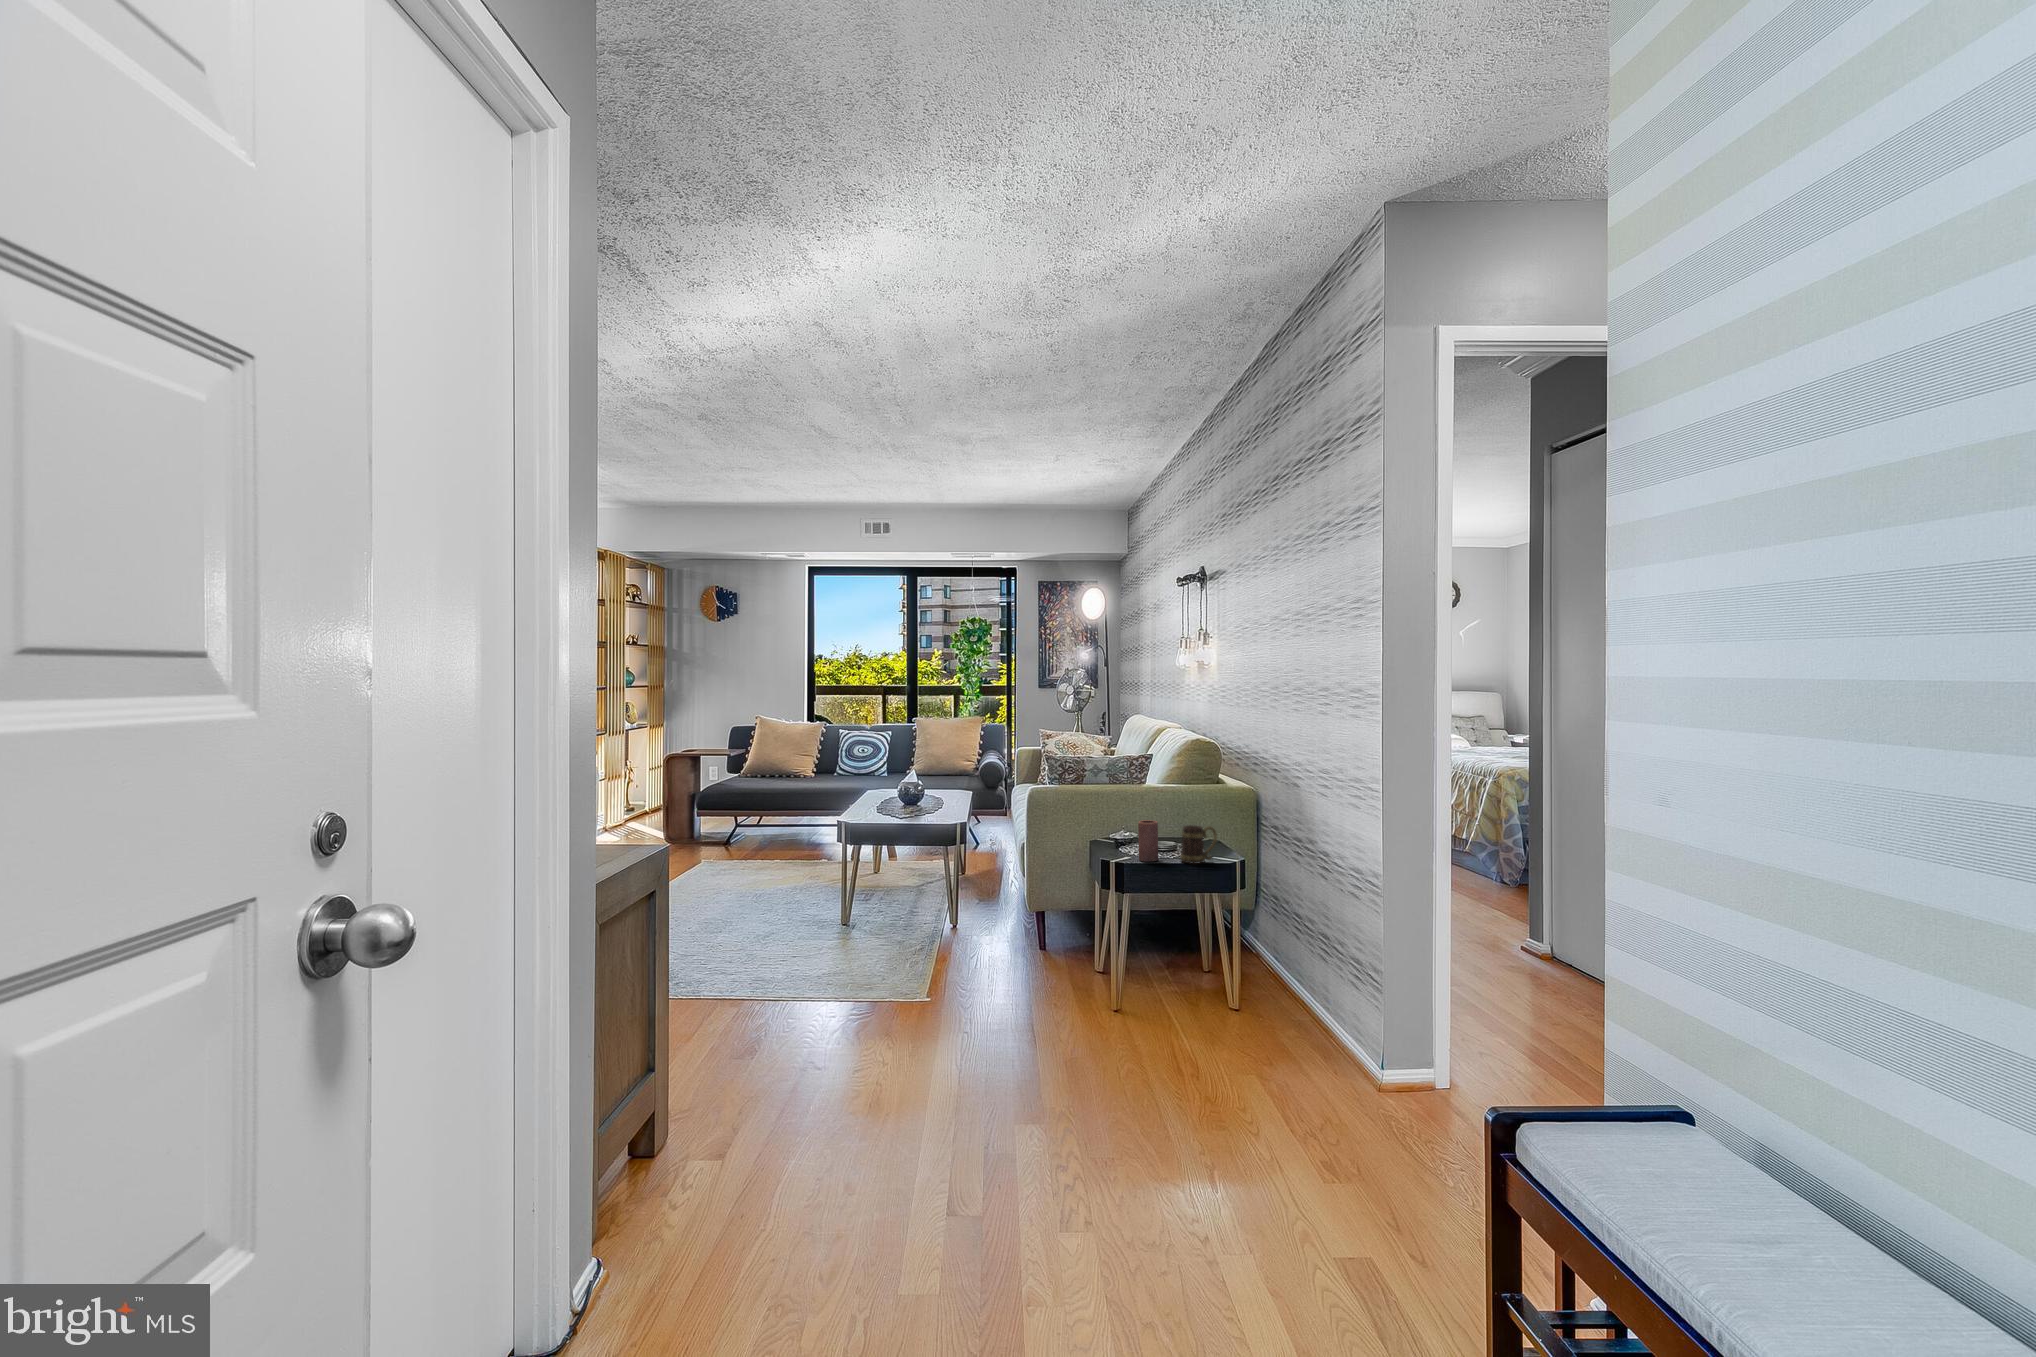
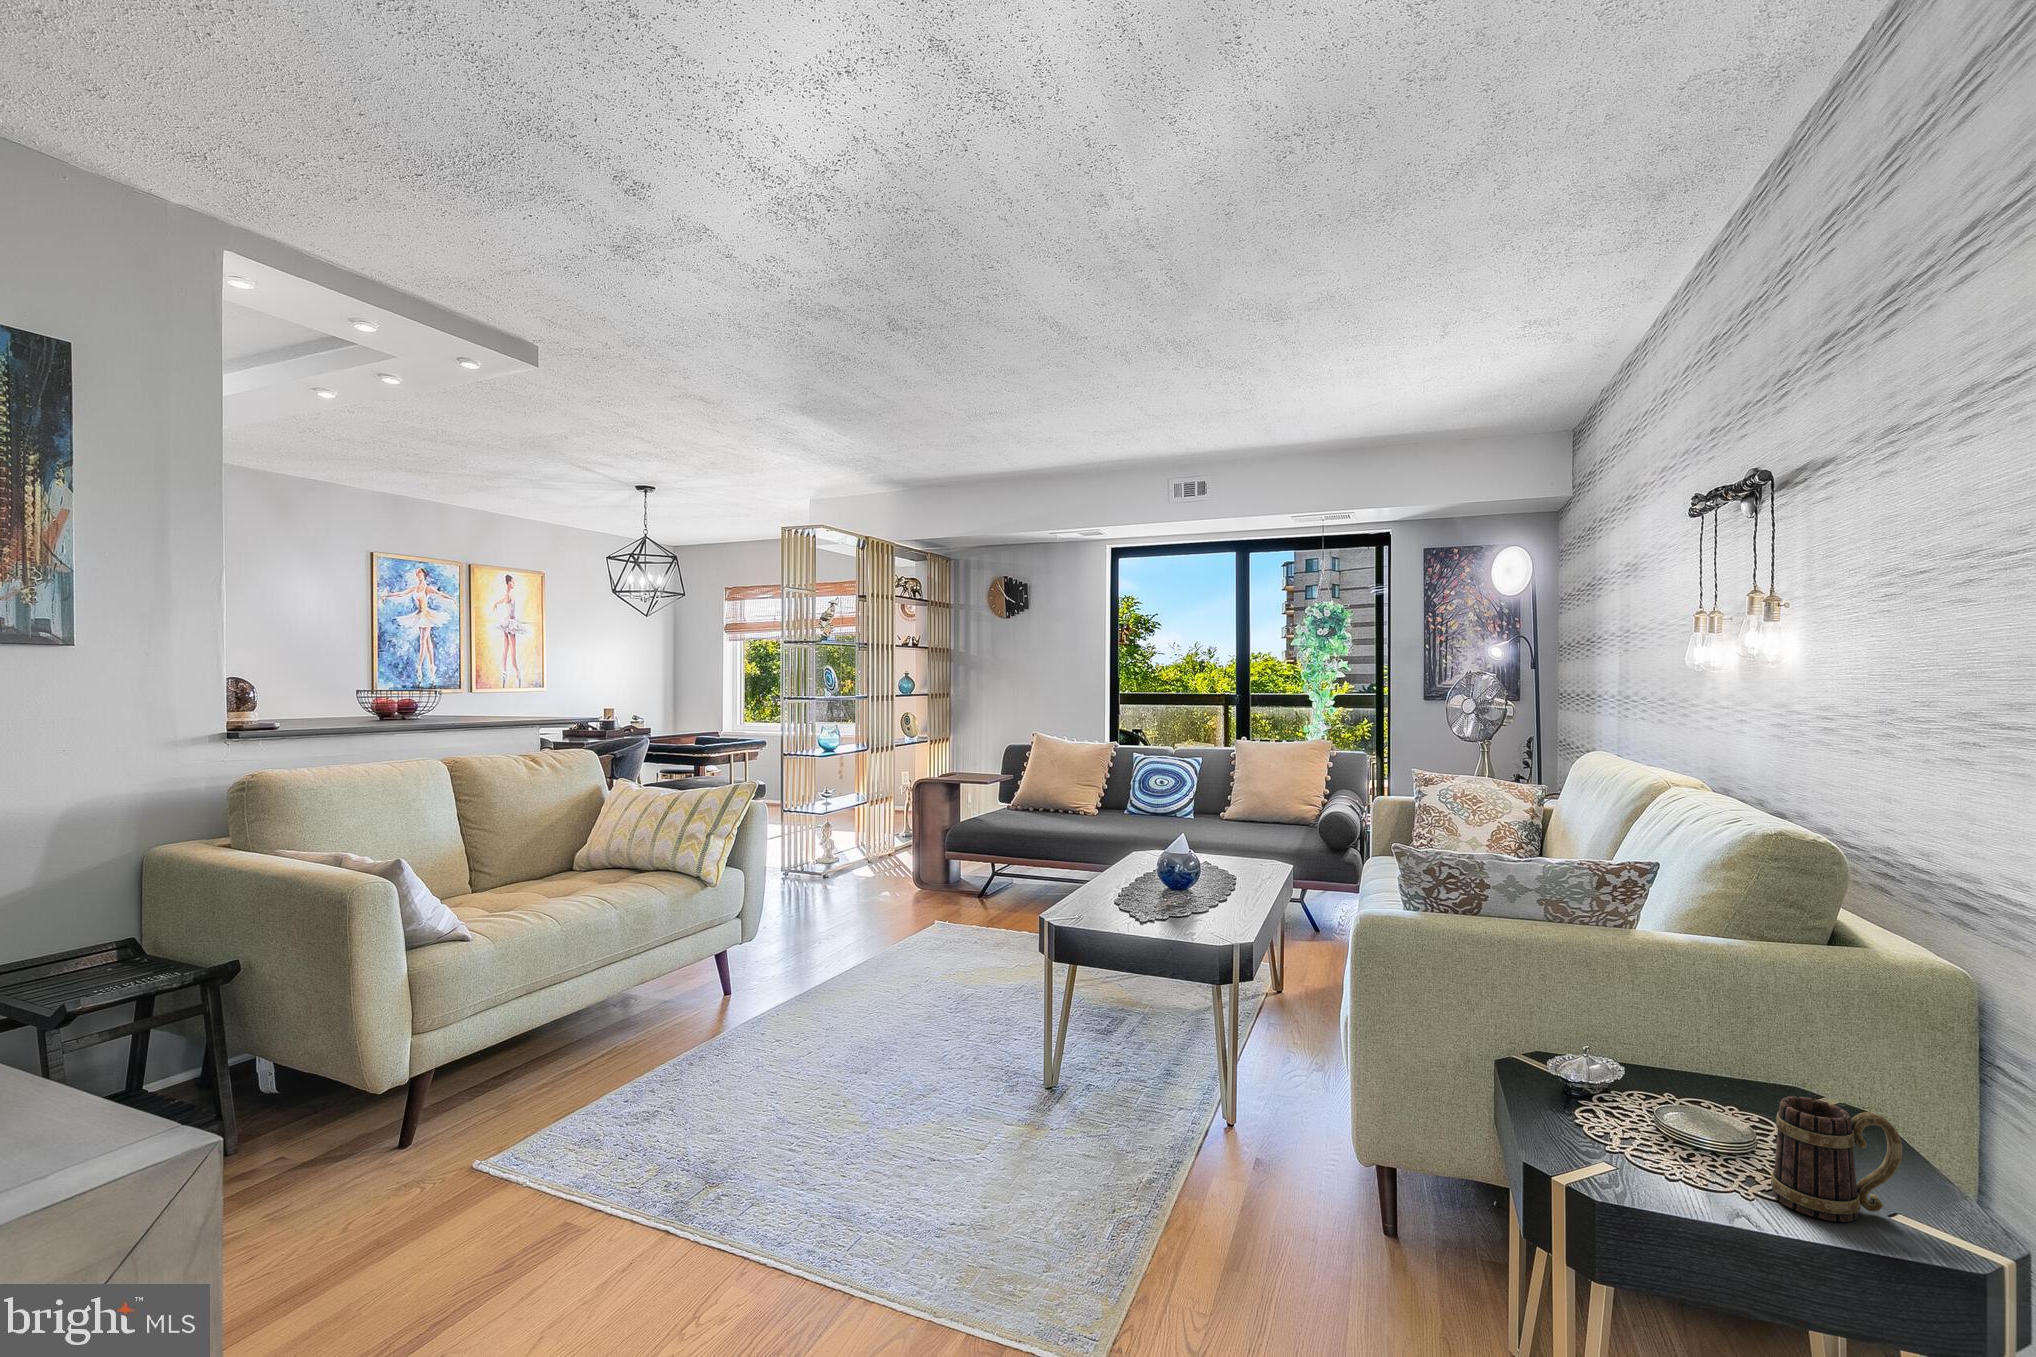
candle: present [1138,820,1159,862] -> none [1636,1058,1700,1178]

